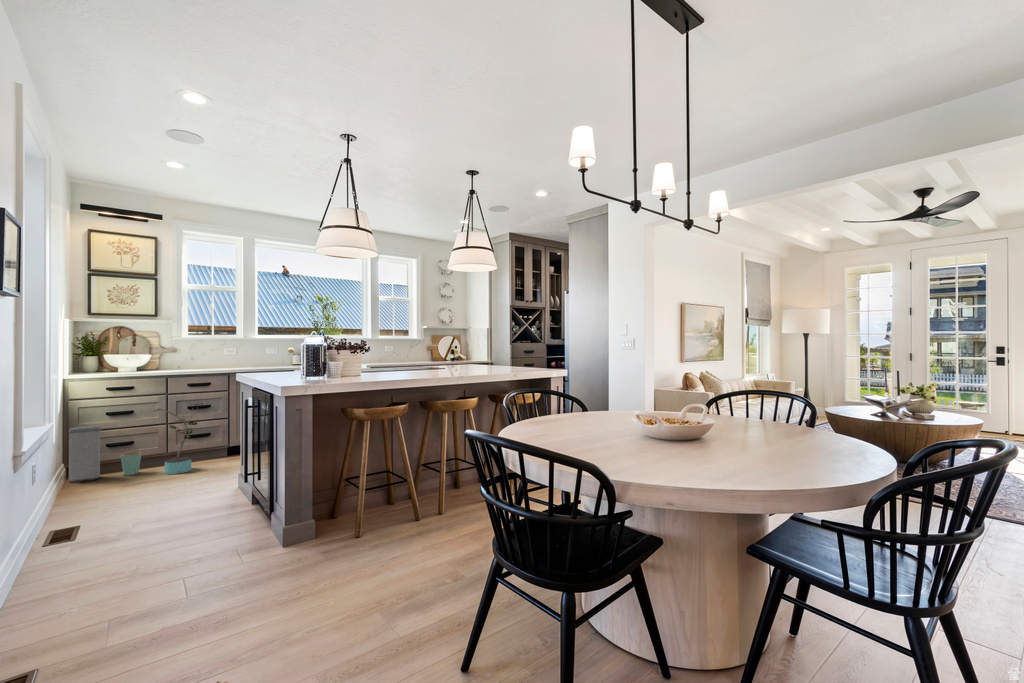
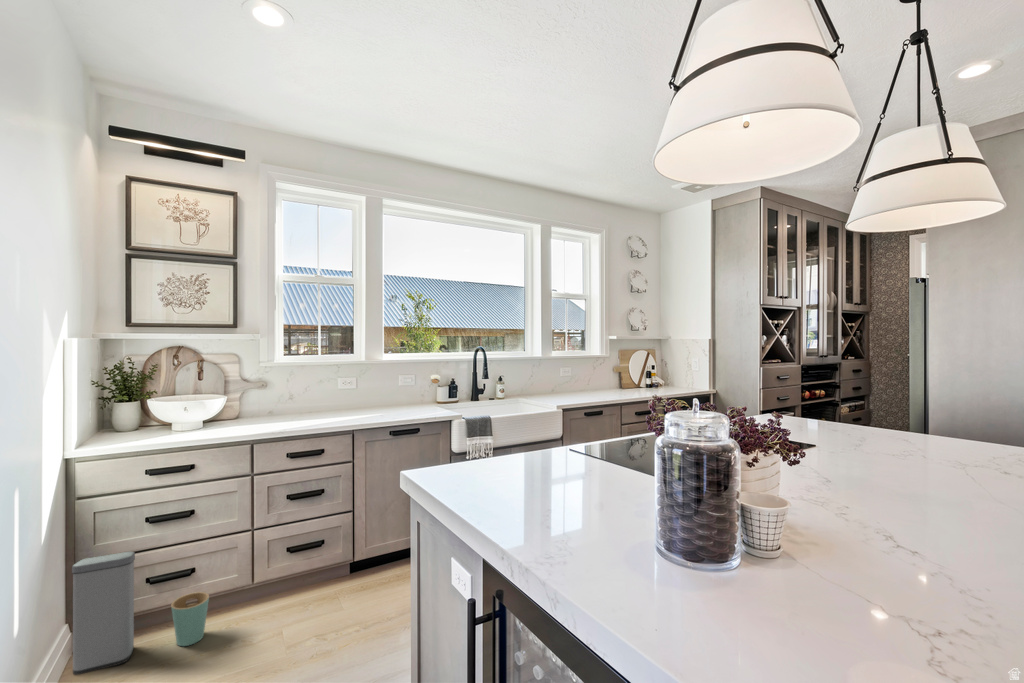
potted plant: present [154,400,203,474] -> none [229,491,318,647]

